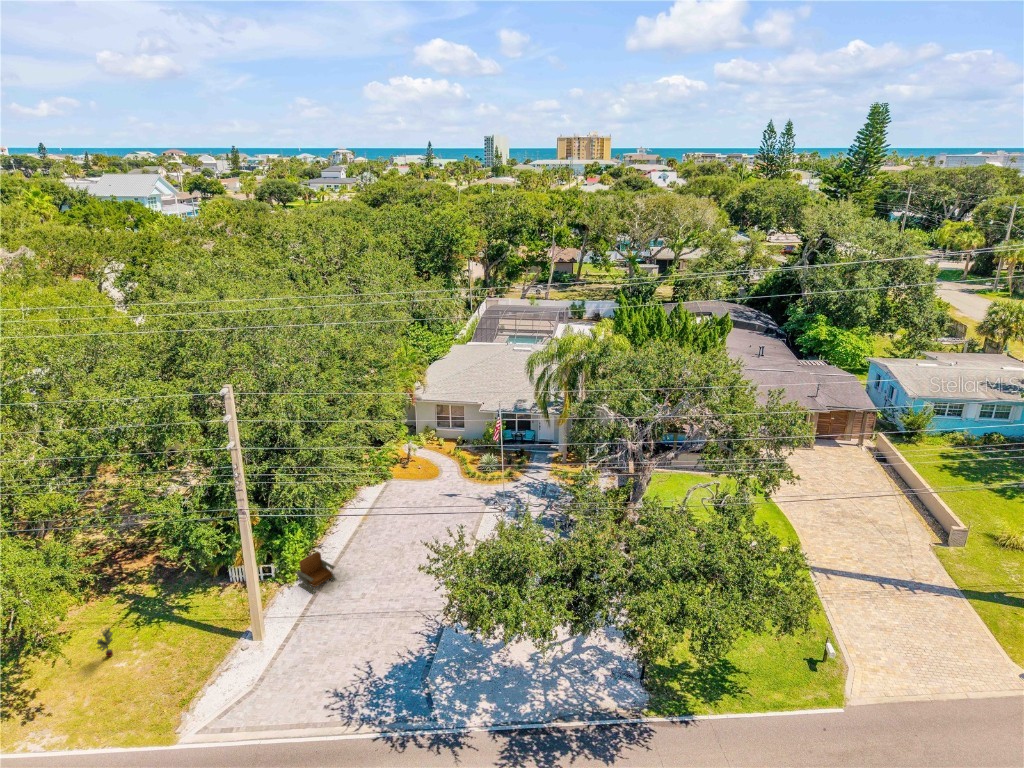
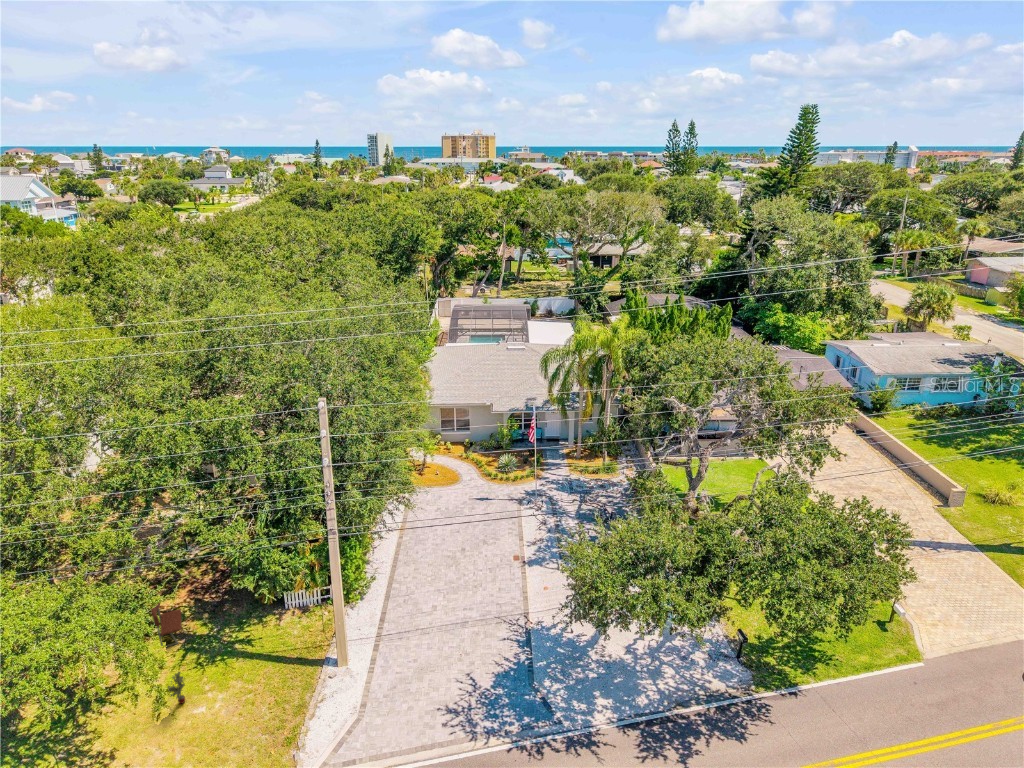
lounge chair: present [296,552,336,594] -> none [360,567,400,611]
bench: none [104,559,136,606] -> present [151,602,182,647]

